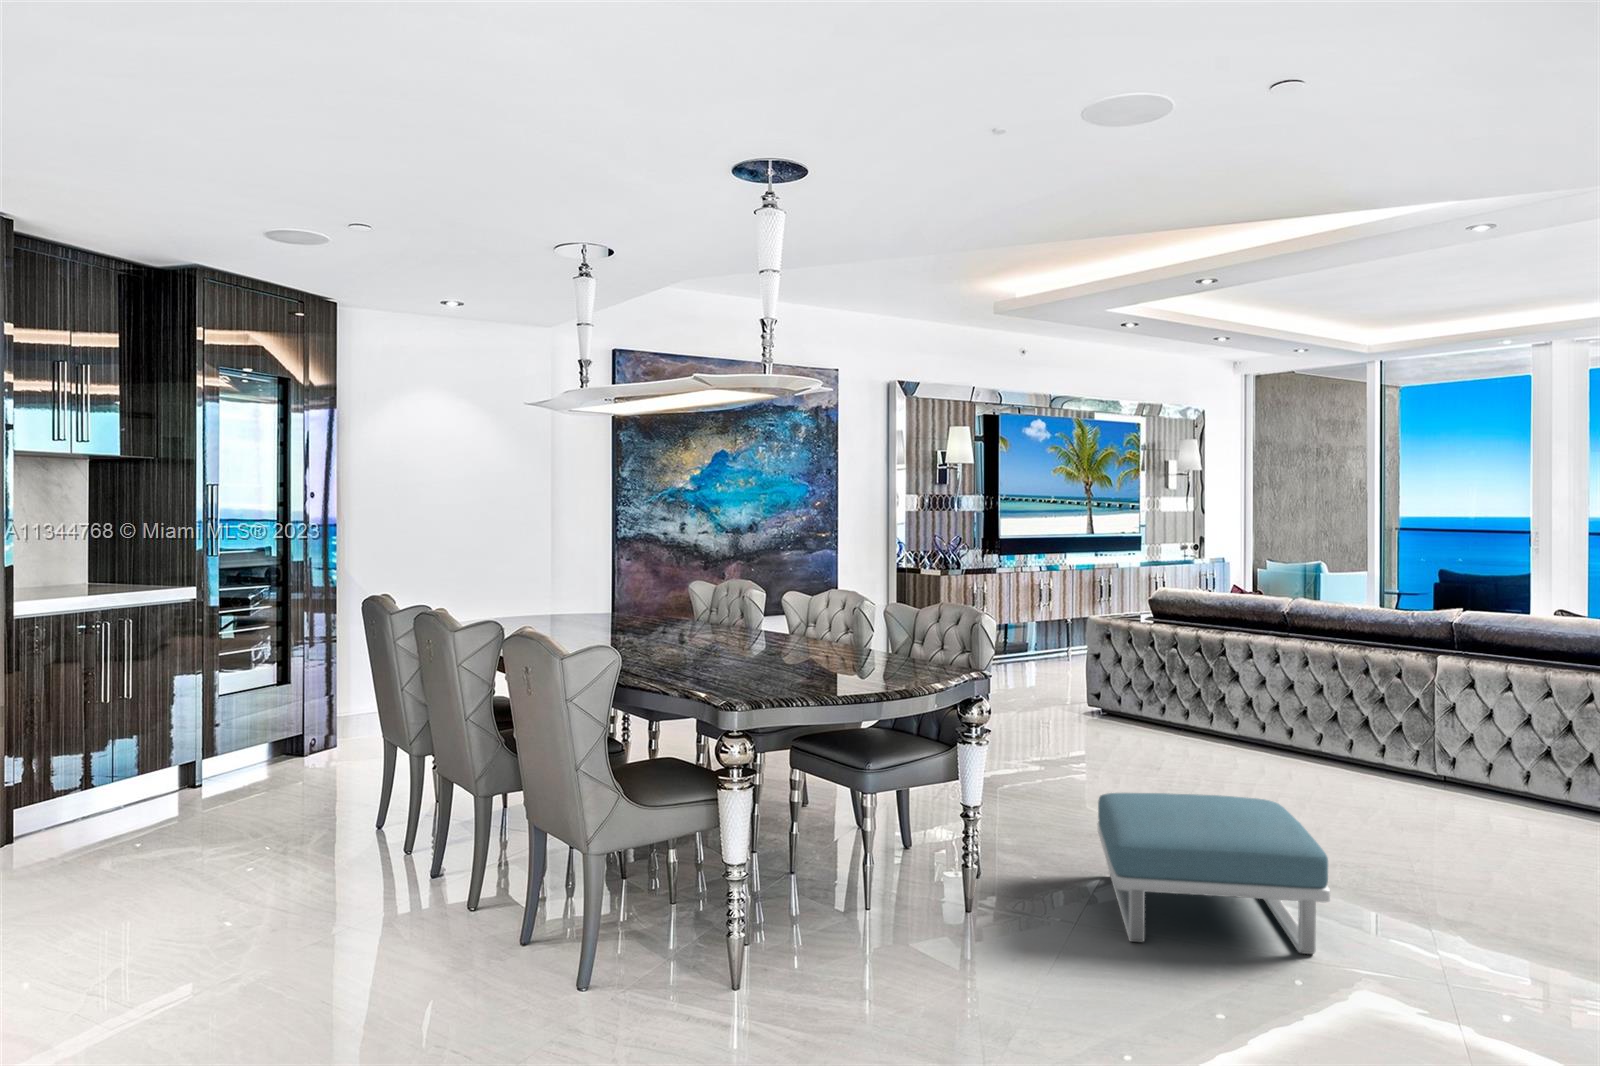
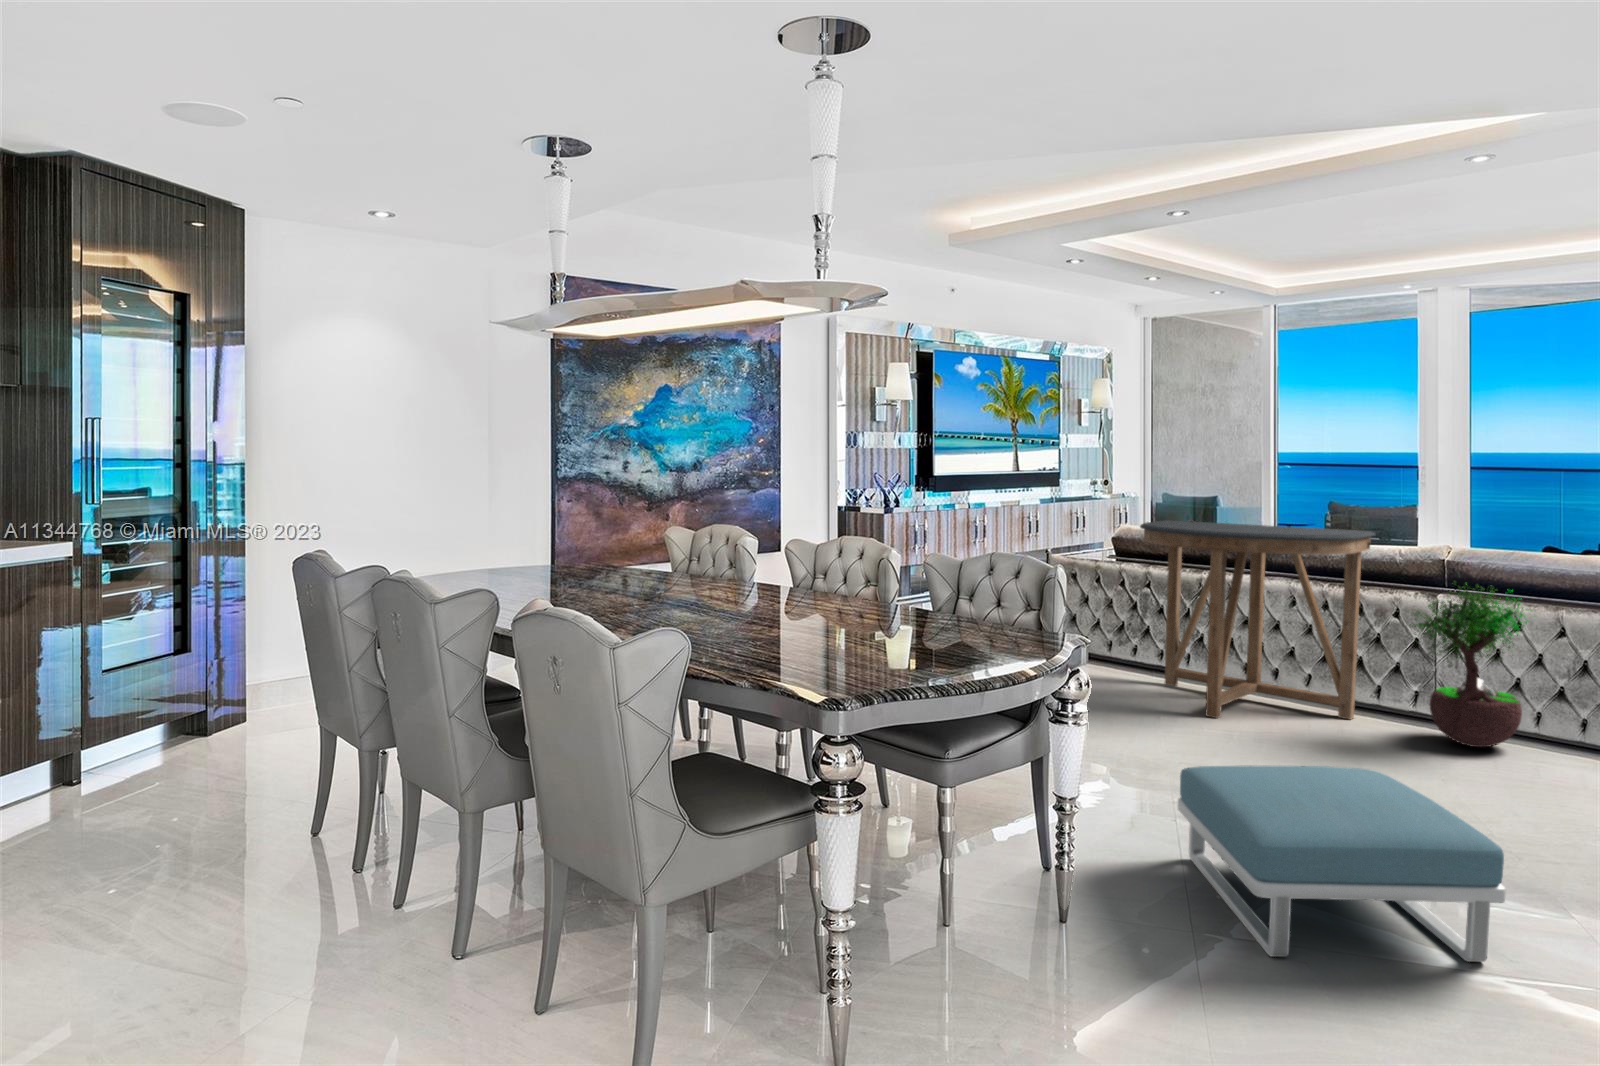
console table: none [1154,582,1374,779] -> present [1140,520,1376,719]
potted tree: none [1391,633,1507,805] -> present [1410,585,1529,747]

